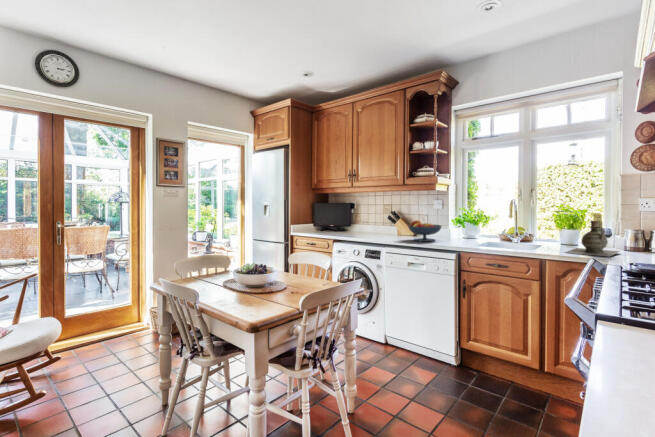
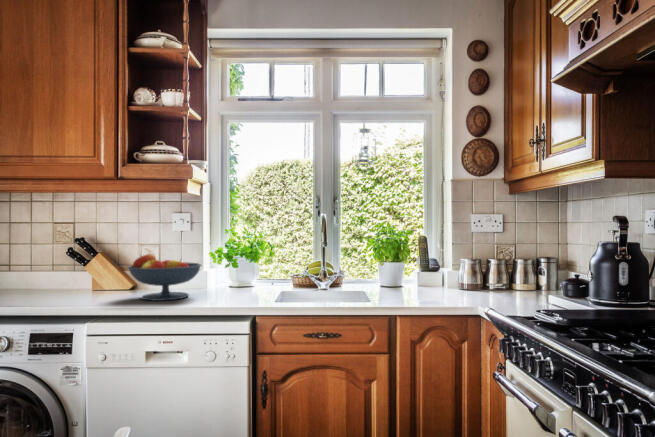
ceramic jug: present [566,221,619,257] -> none [412,247,470,300]

